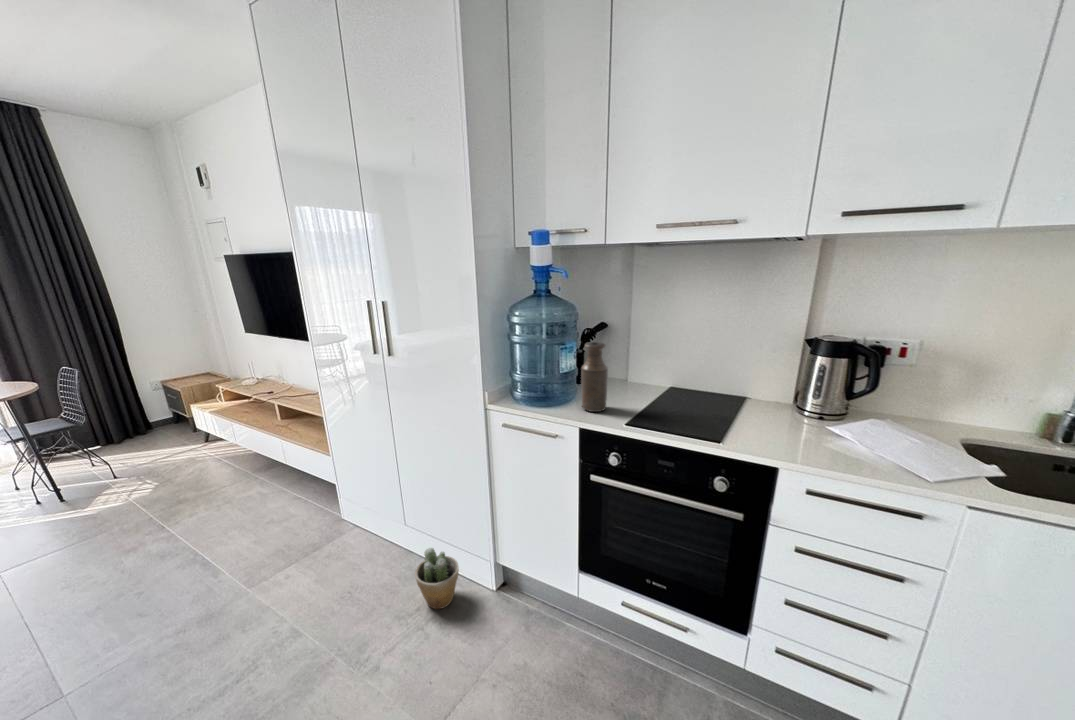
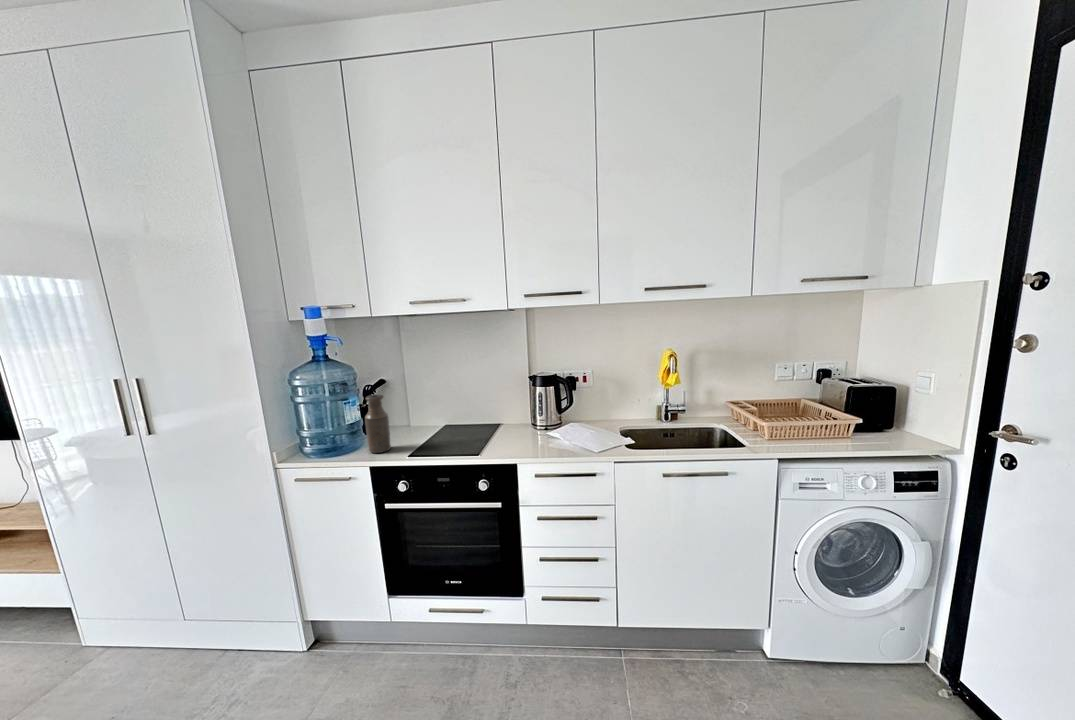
potted plant: present [415,548,459,609] -> none [199,628,255,695]

